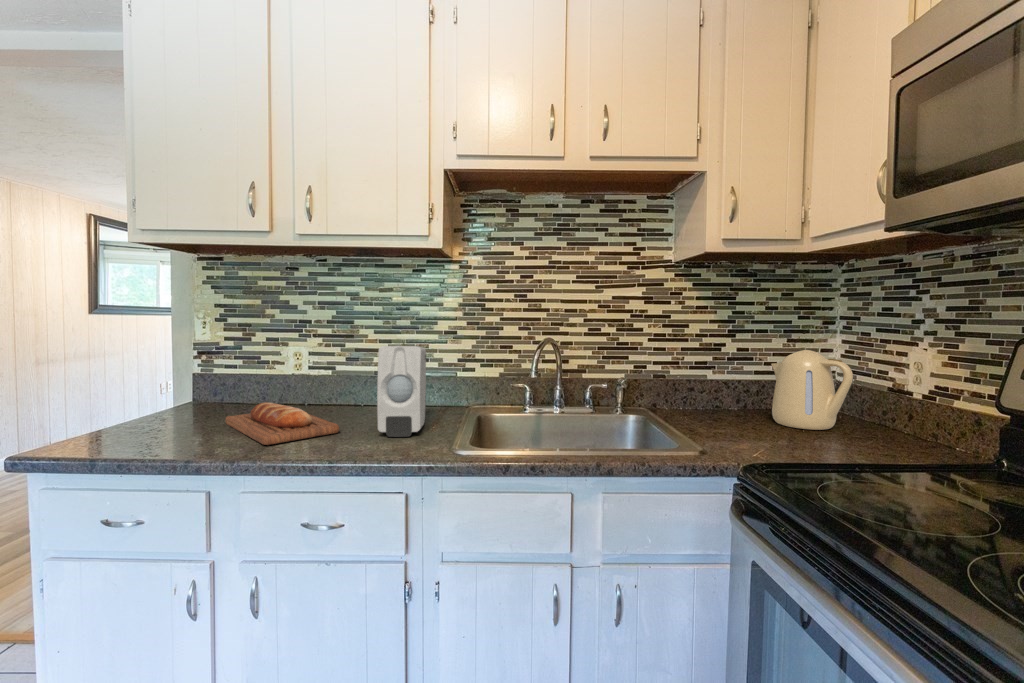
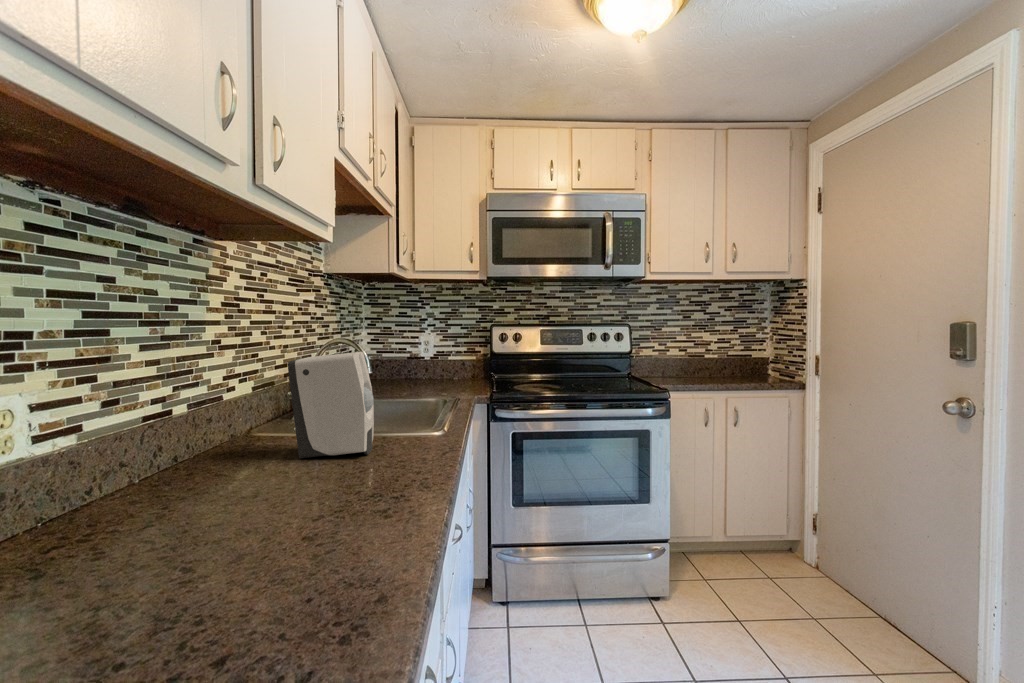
kettle: present [771,350,853,430] -> none [372,339,421,388]
bread loaf: present [225,402,339,445] -> none [130,458,380,561]

